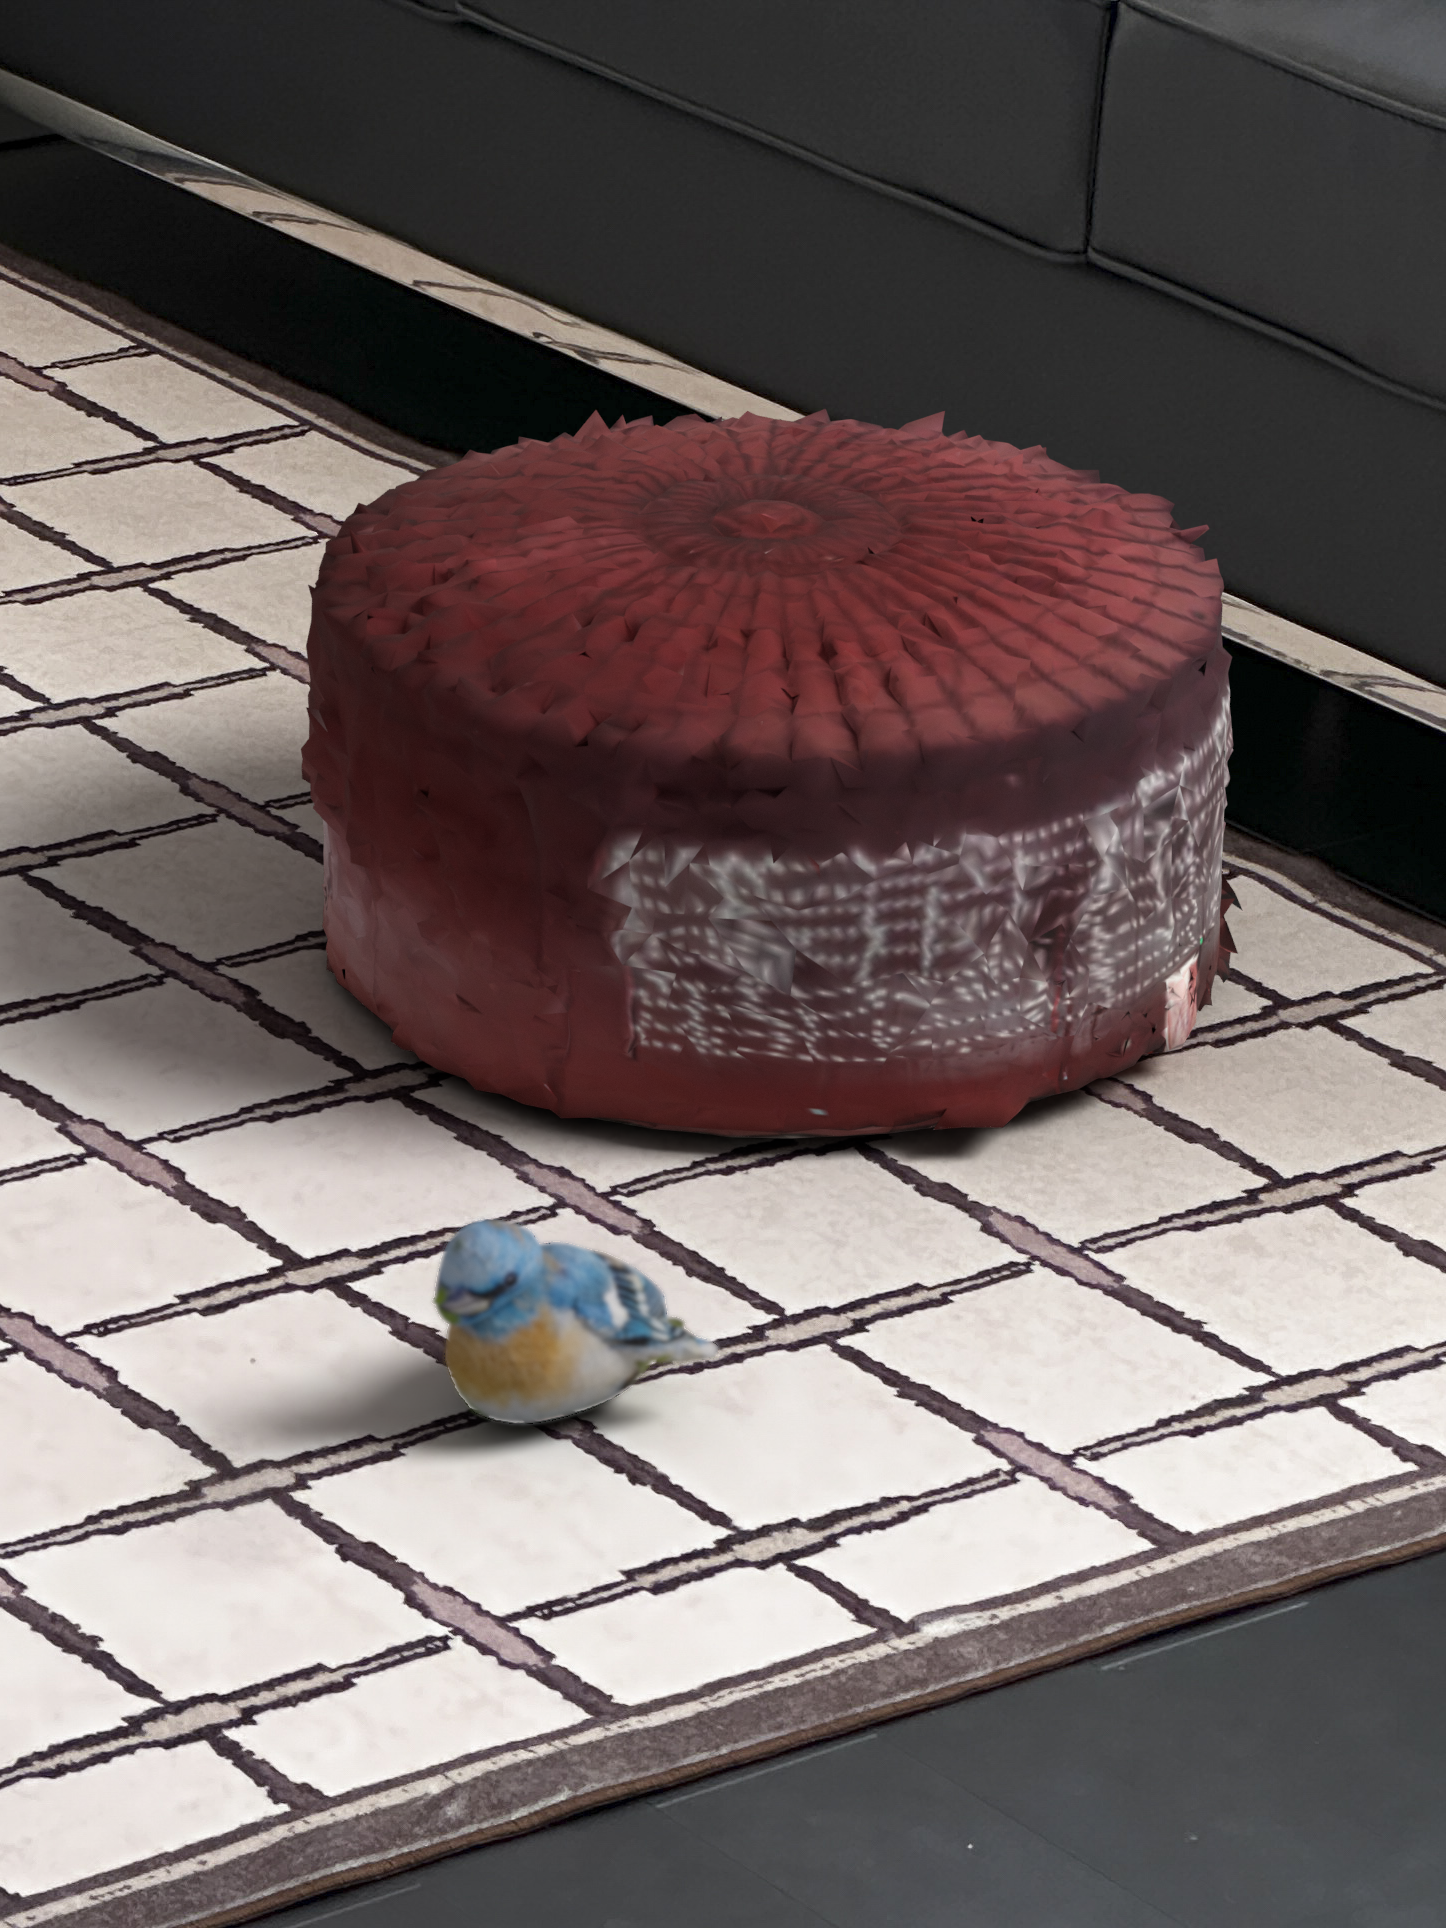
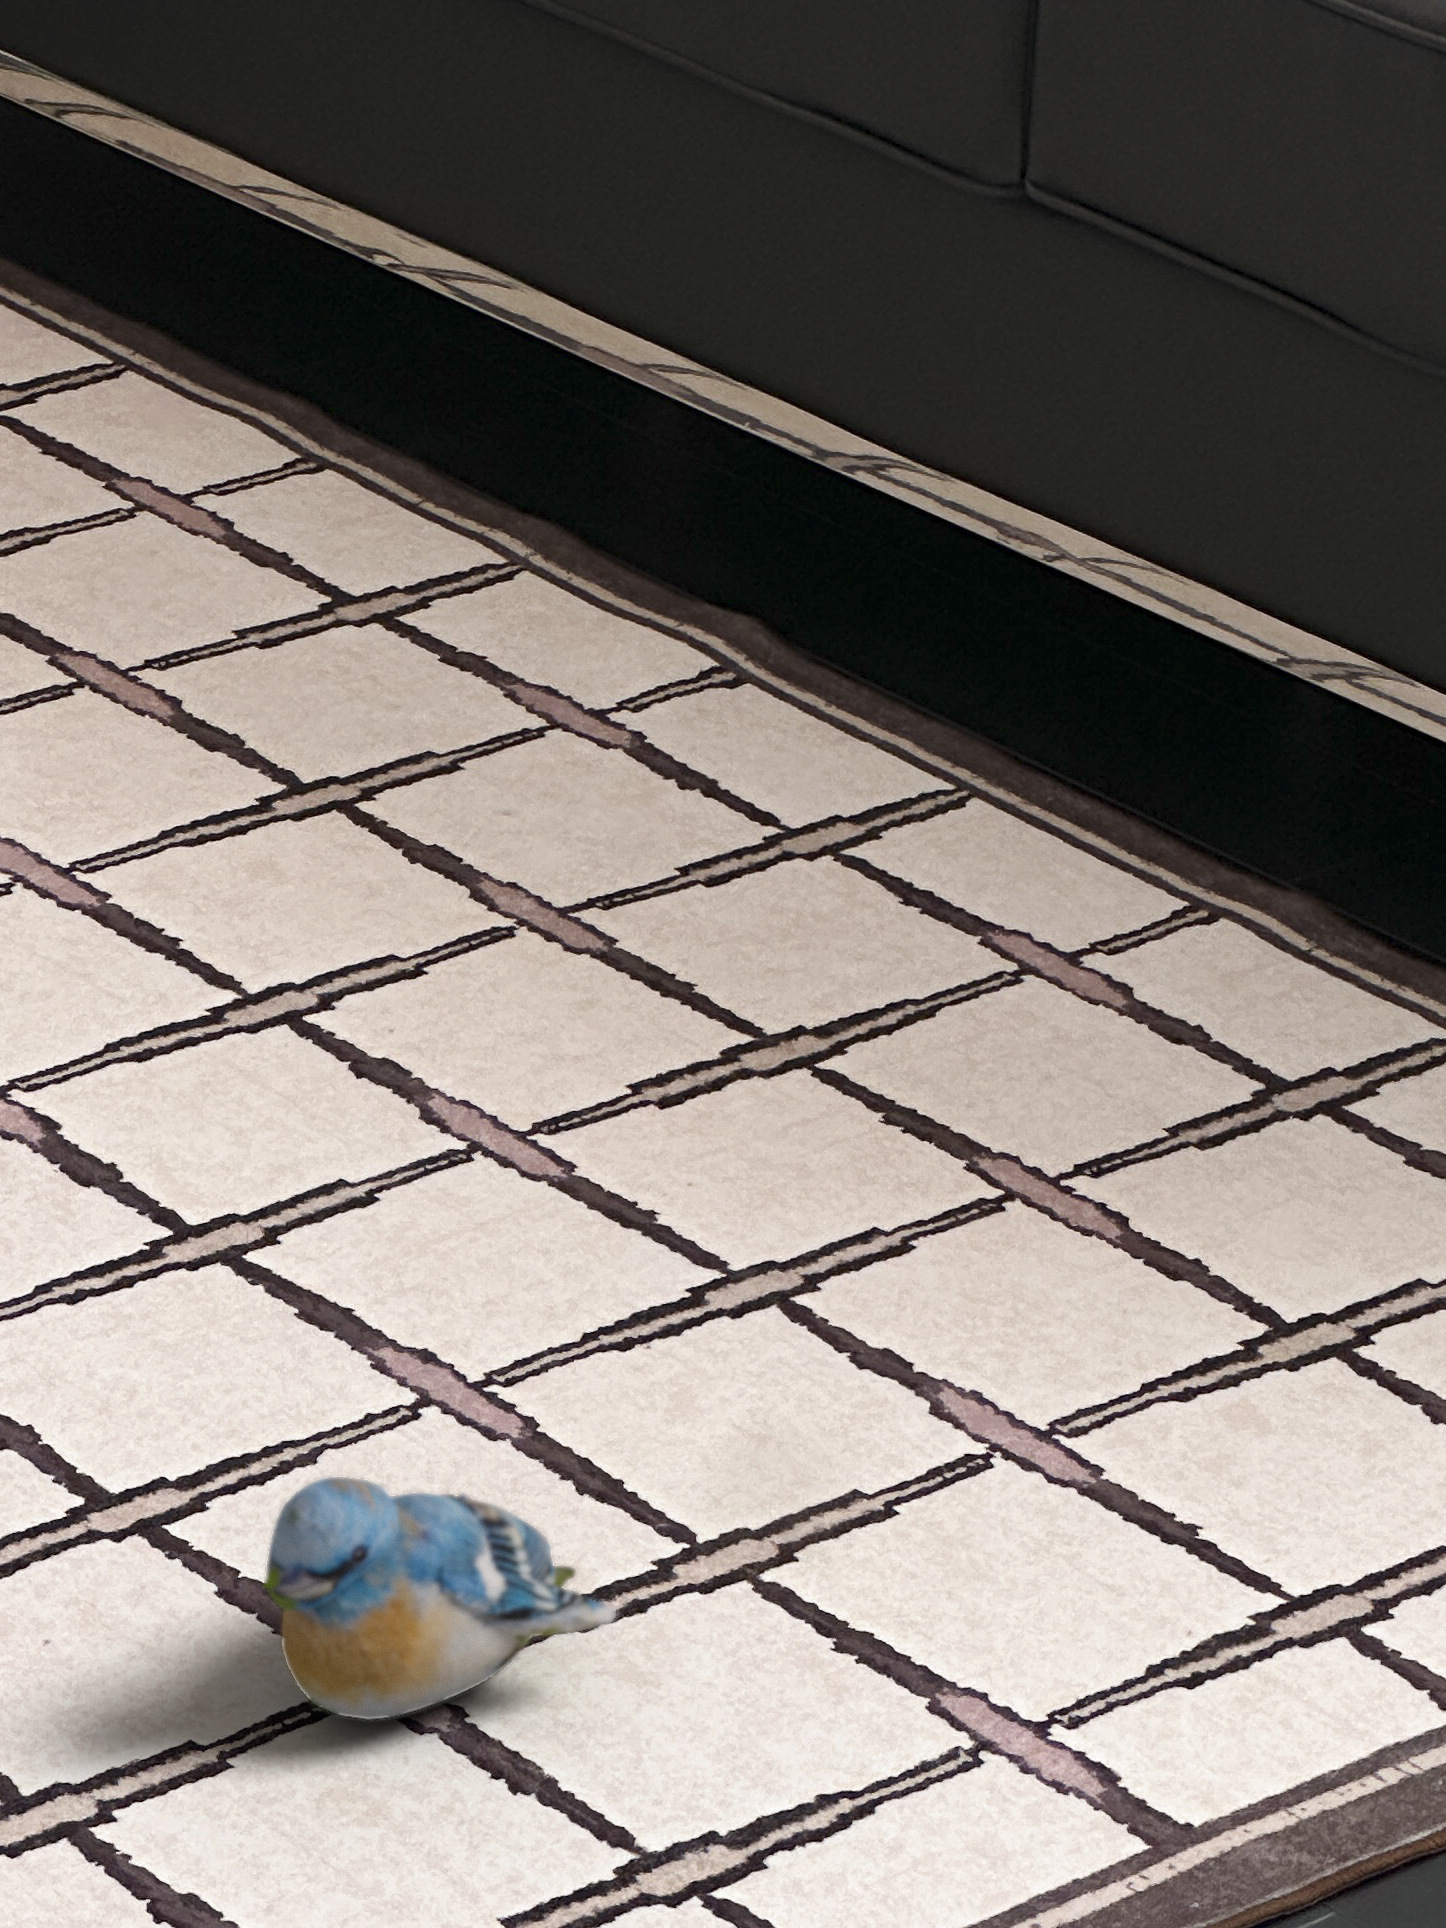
pouf: present [301,409,1242,1138] -> none [101,384,1226,1301]

